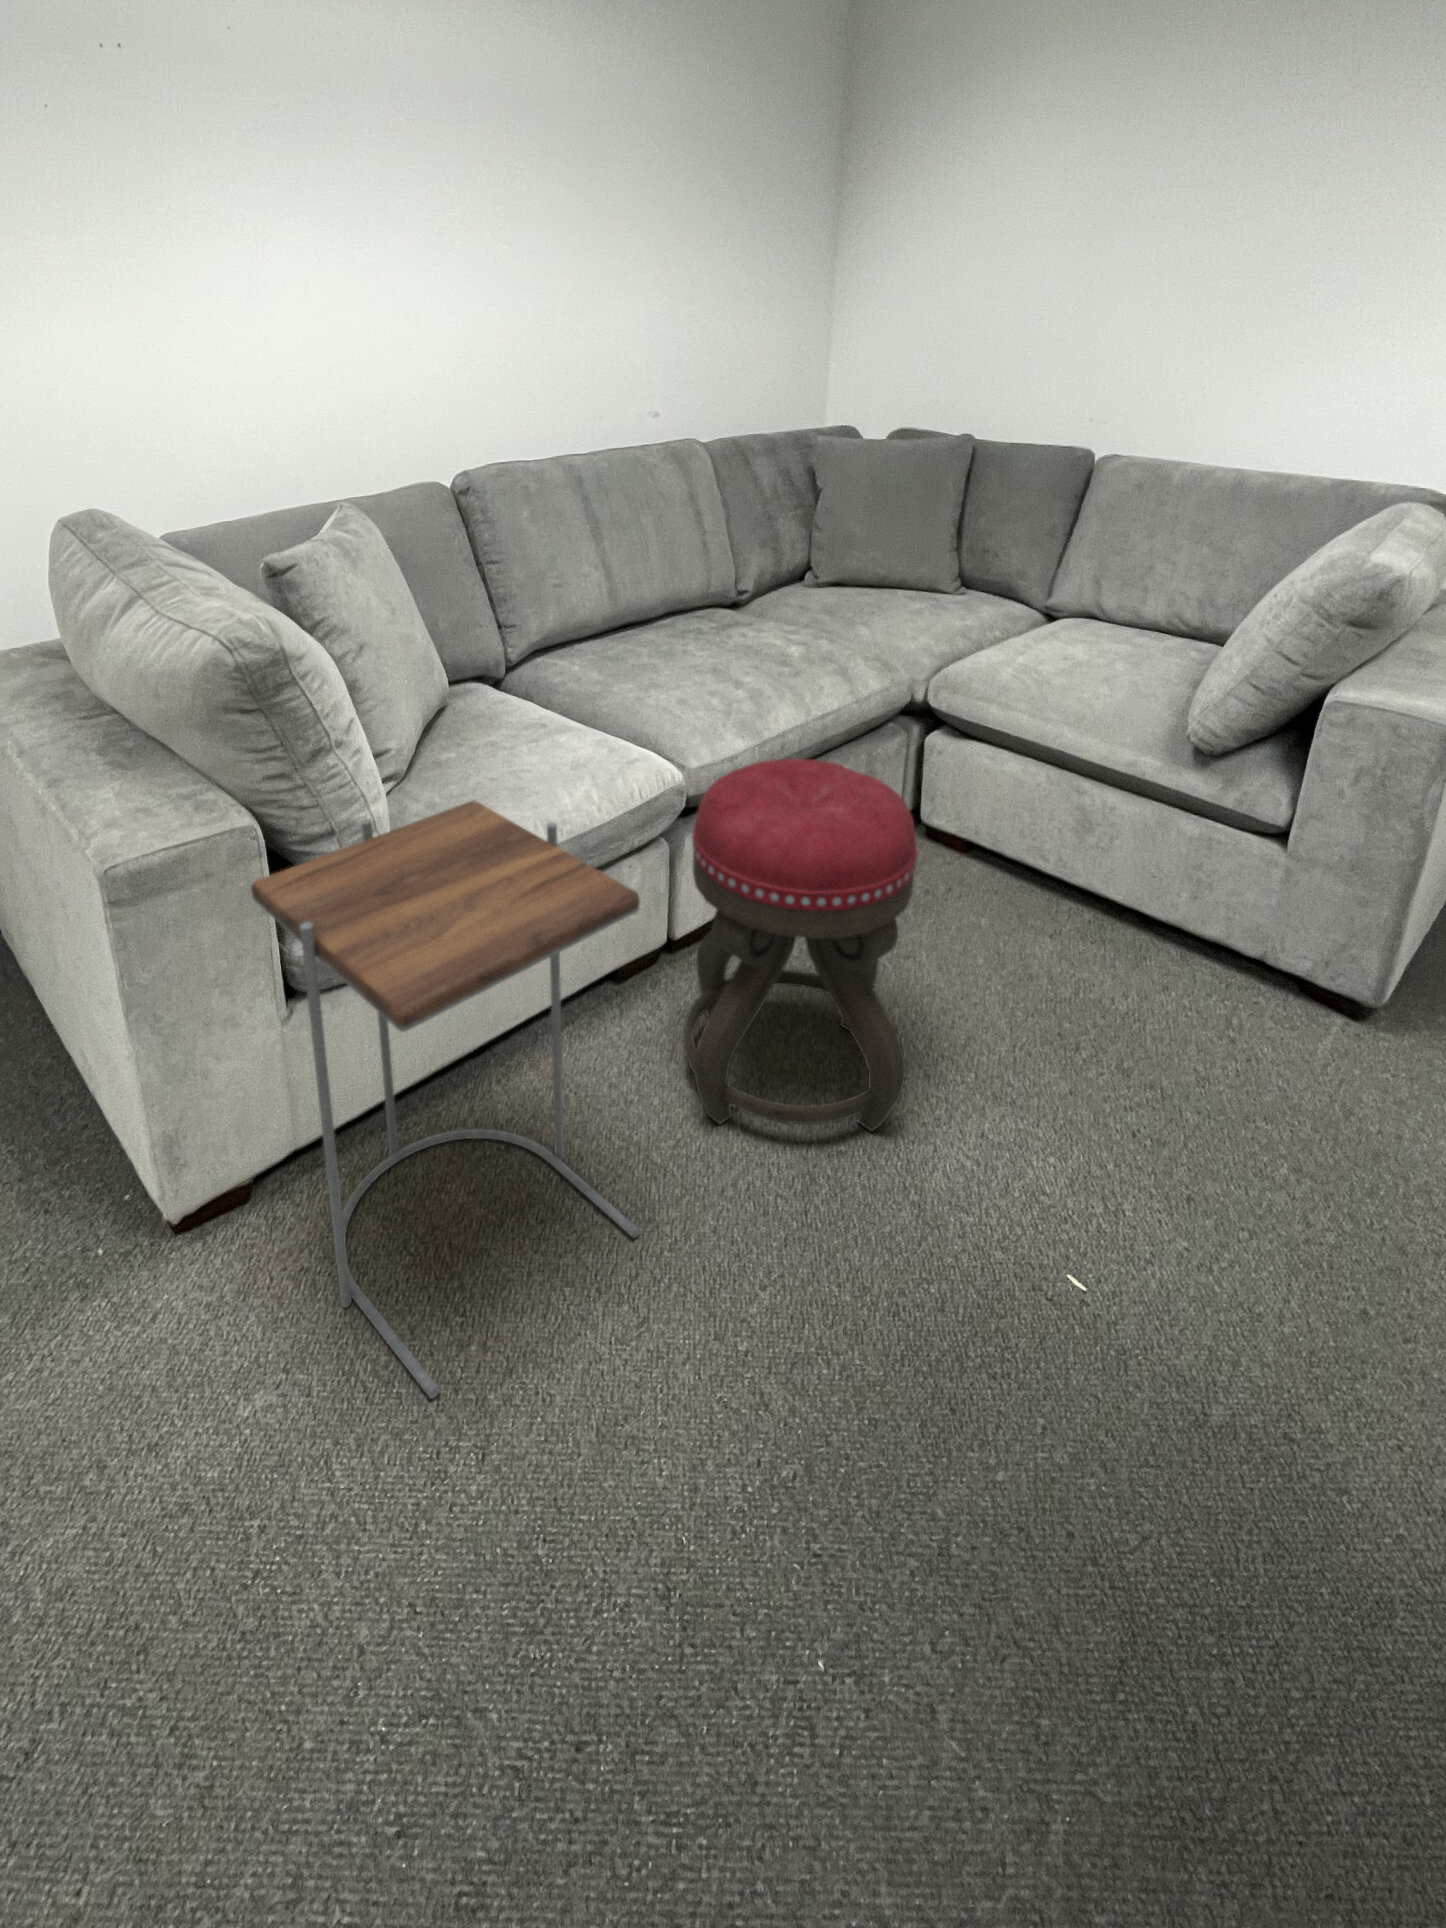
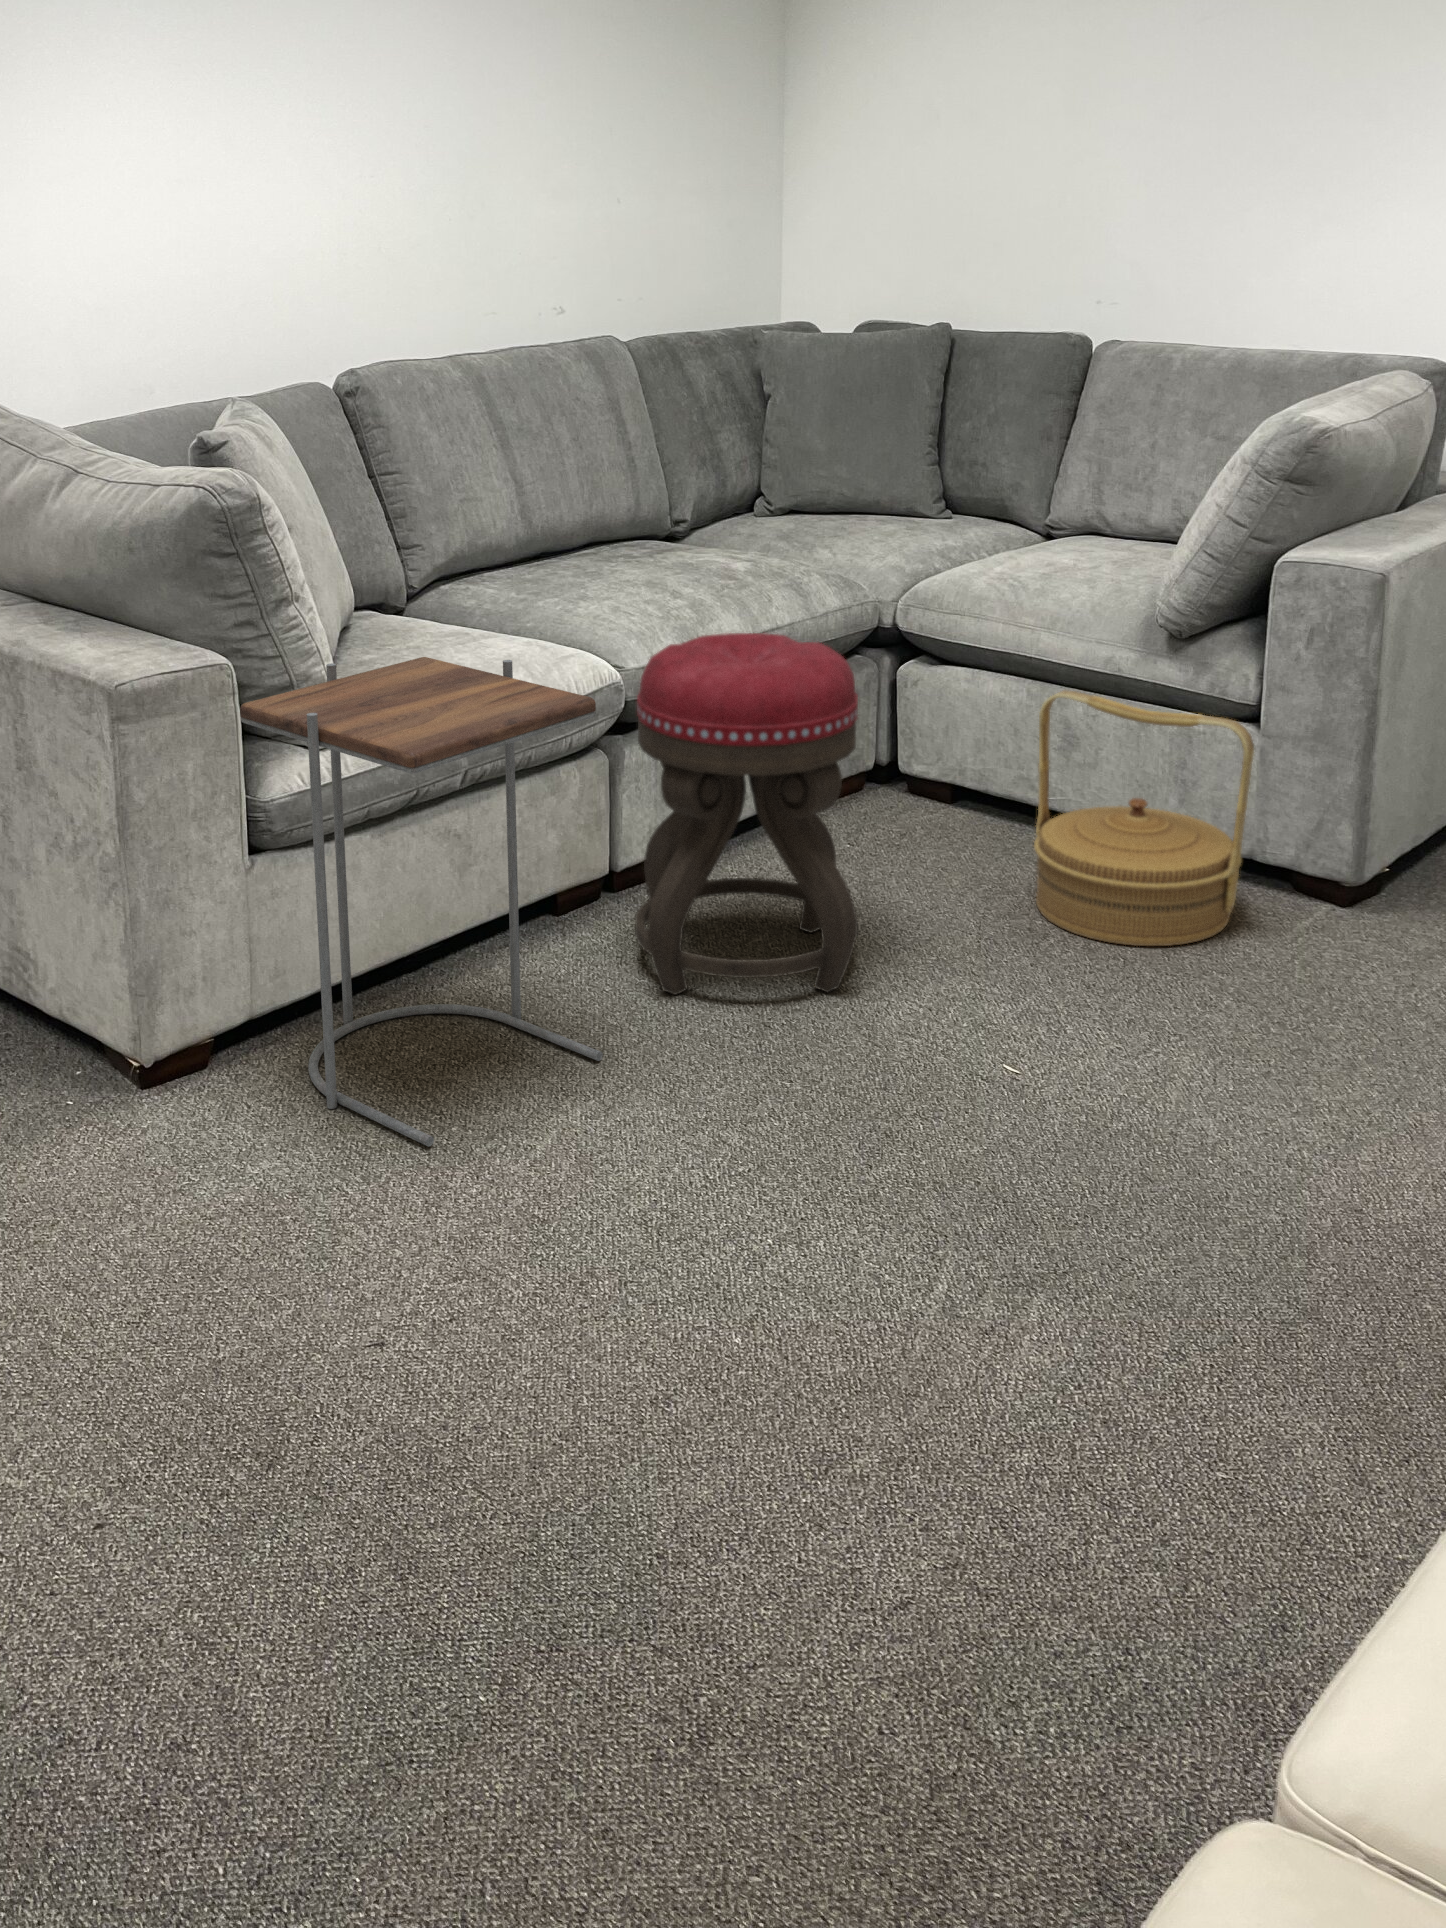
woven basket: none [1062,807,1311,1077] -> present [1034,690,1254,946]

